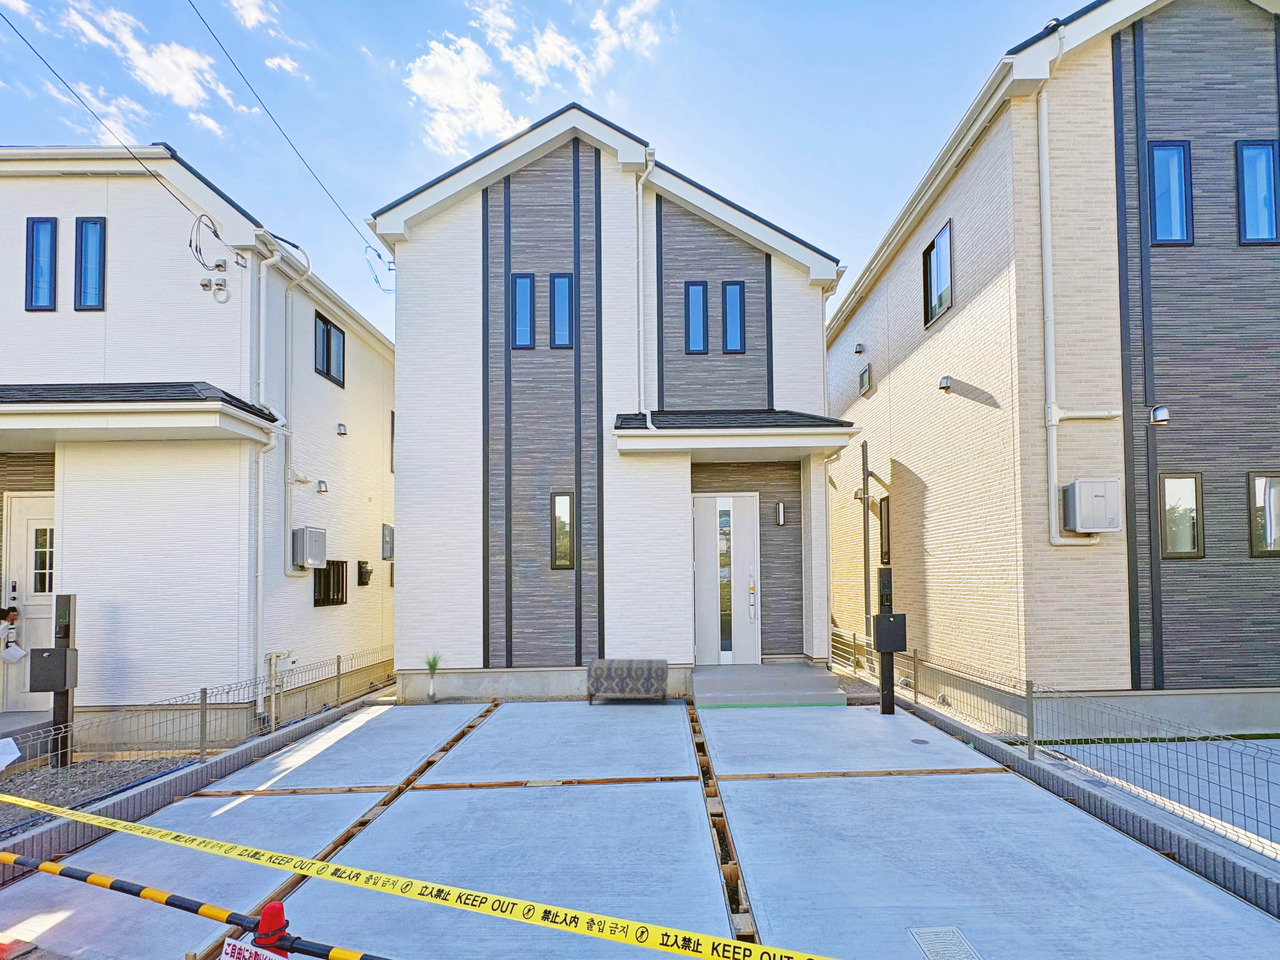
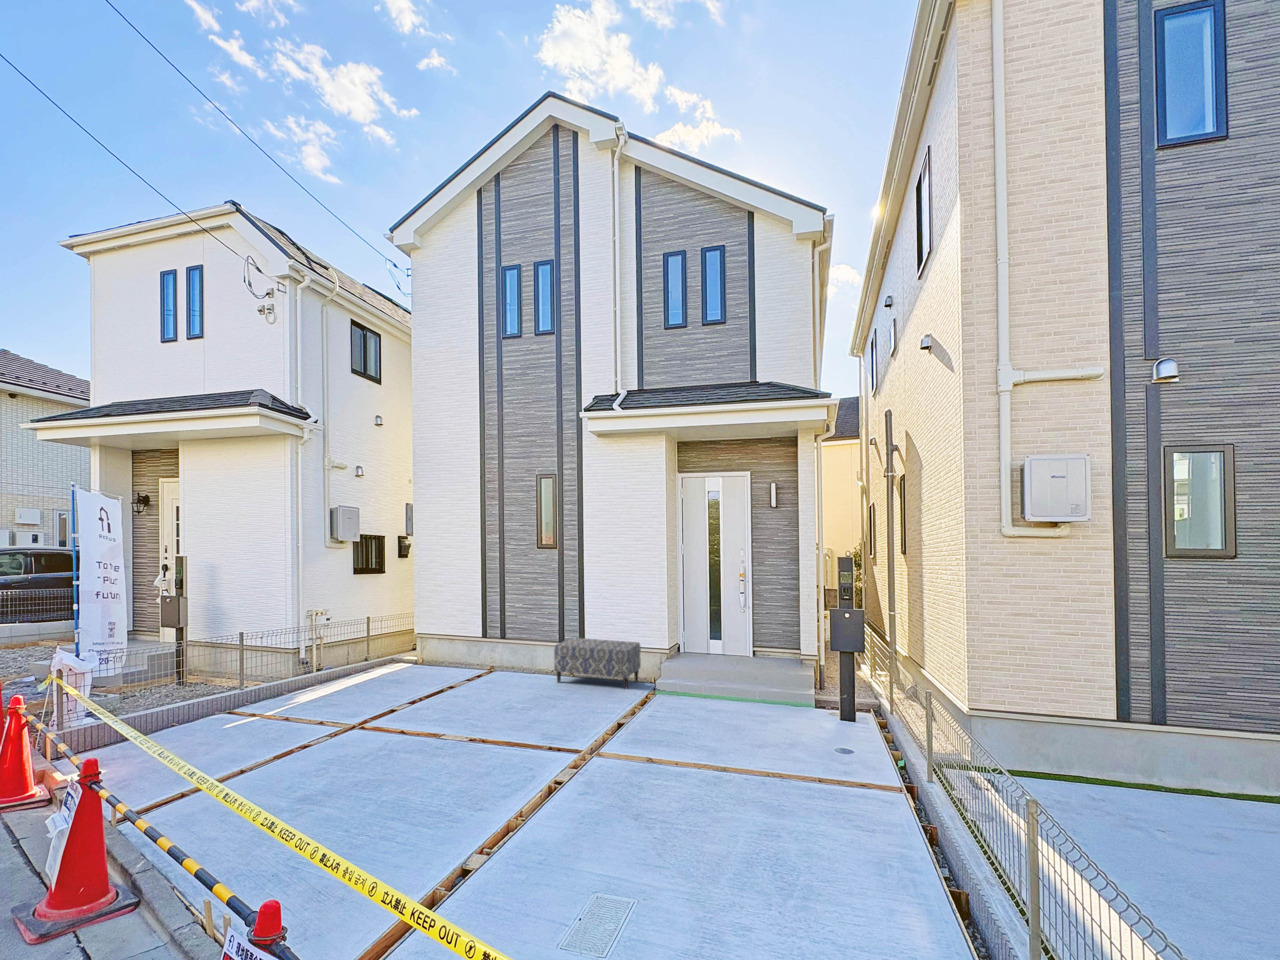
potted plant: present [425,653,441,703] -> none [416,617,450,669]

